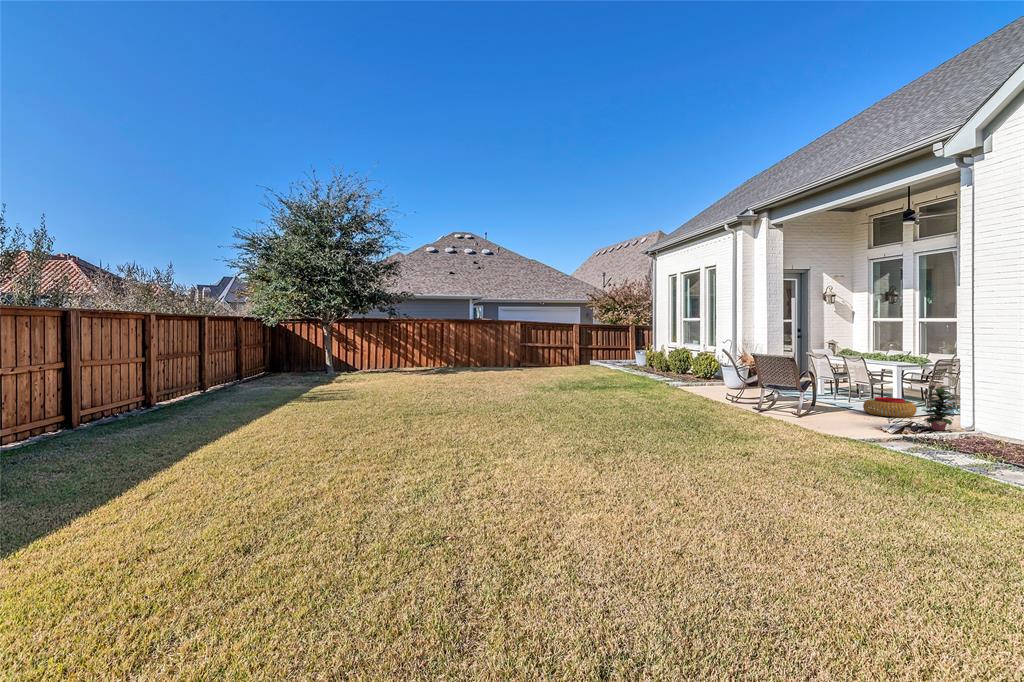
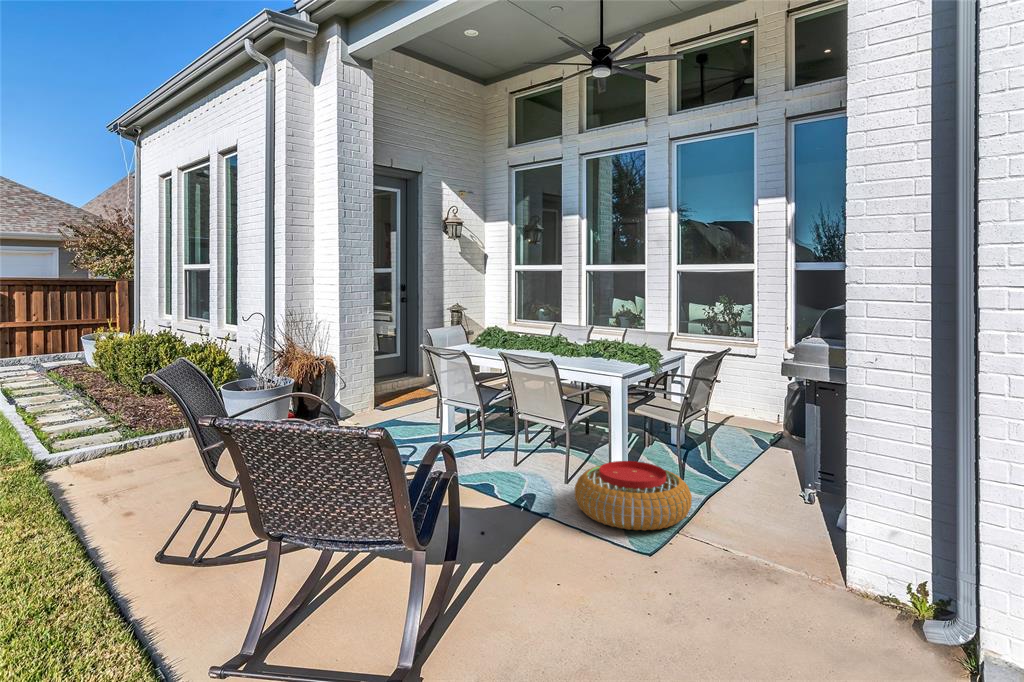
decorative plant: present [921,385,958,430] -> none [794,472,915,633]

